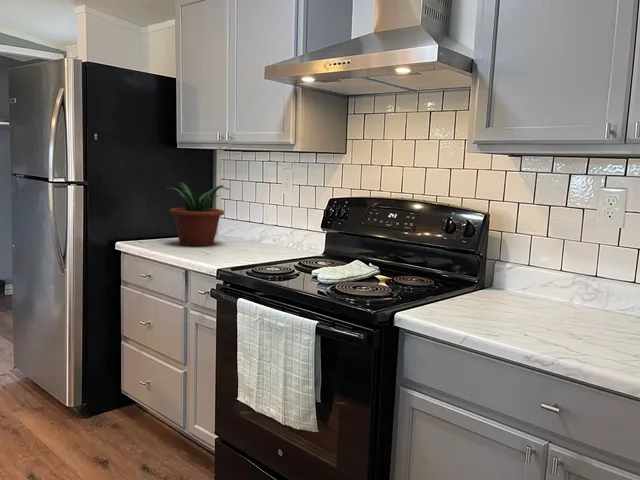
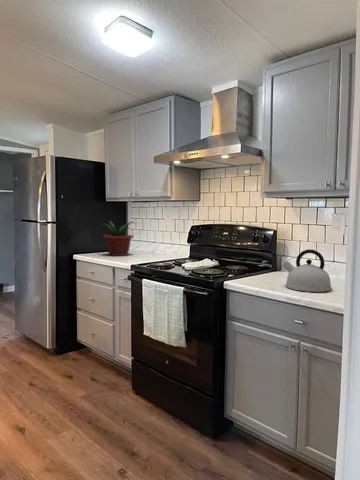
kettle: none [509,259,607,345] -> present [282,249,332,292]

